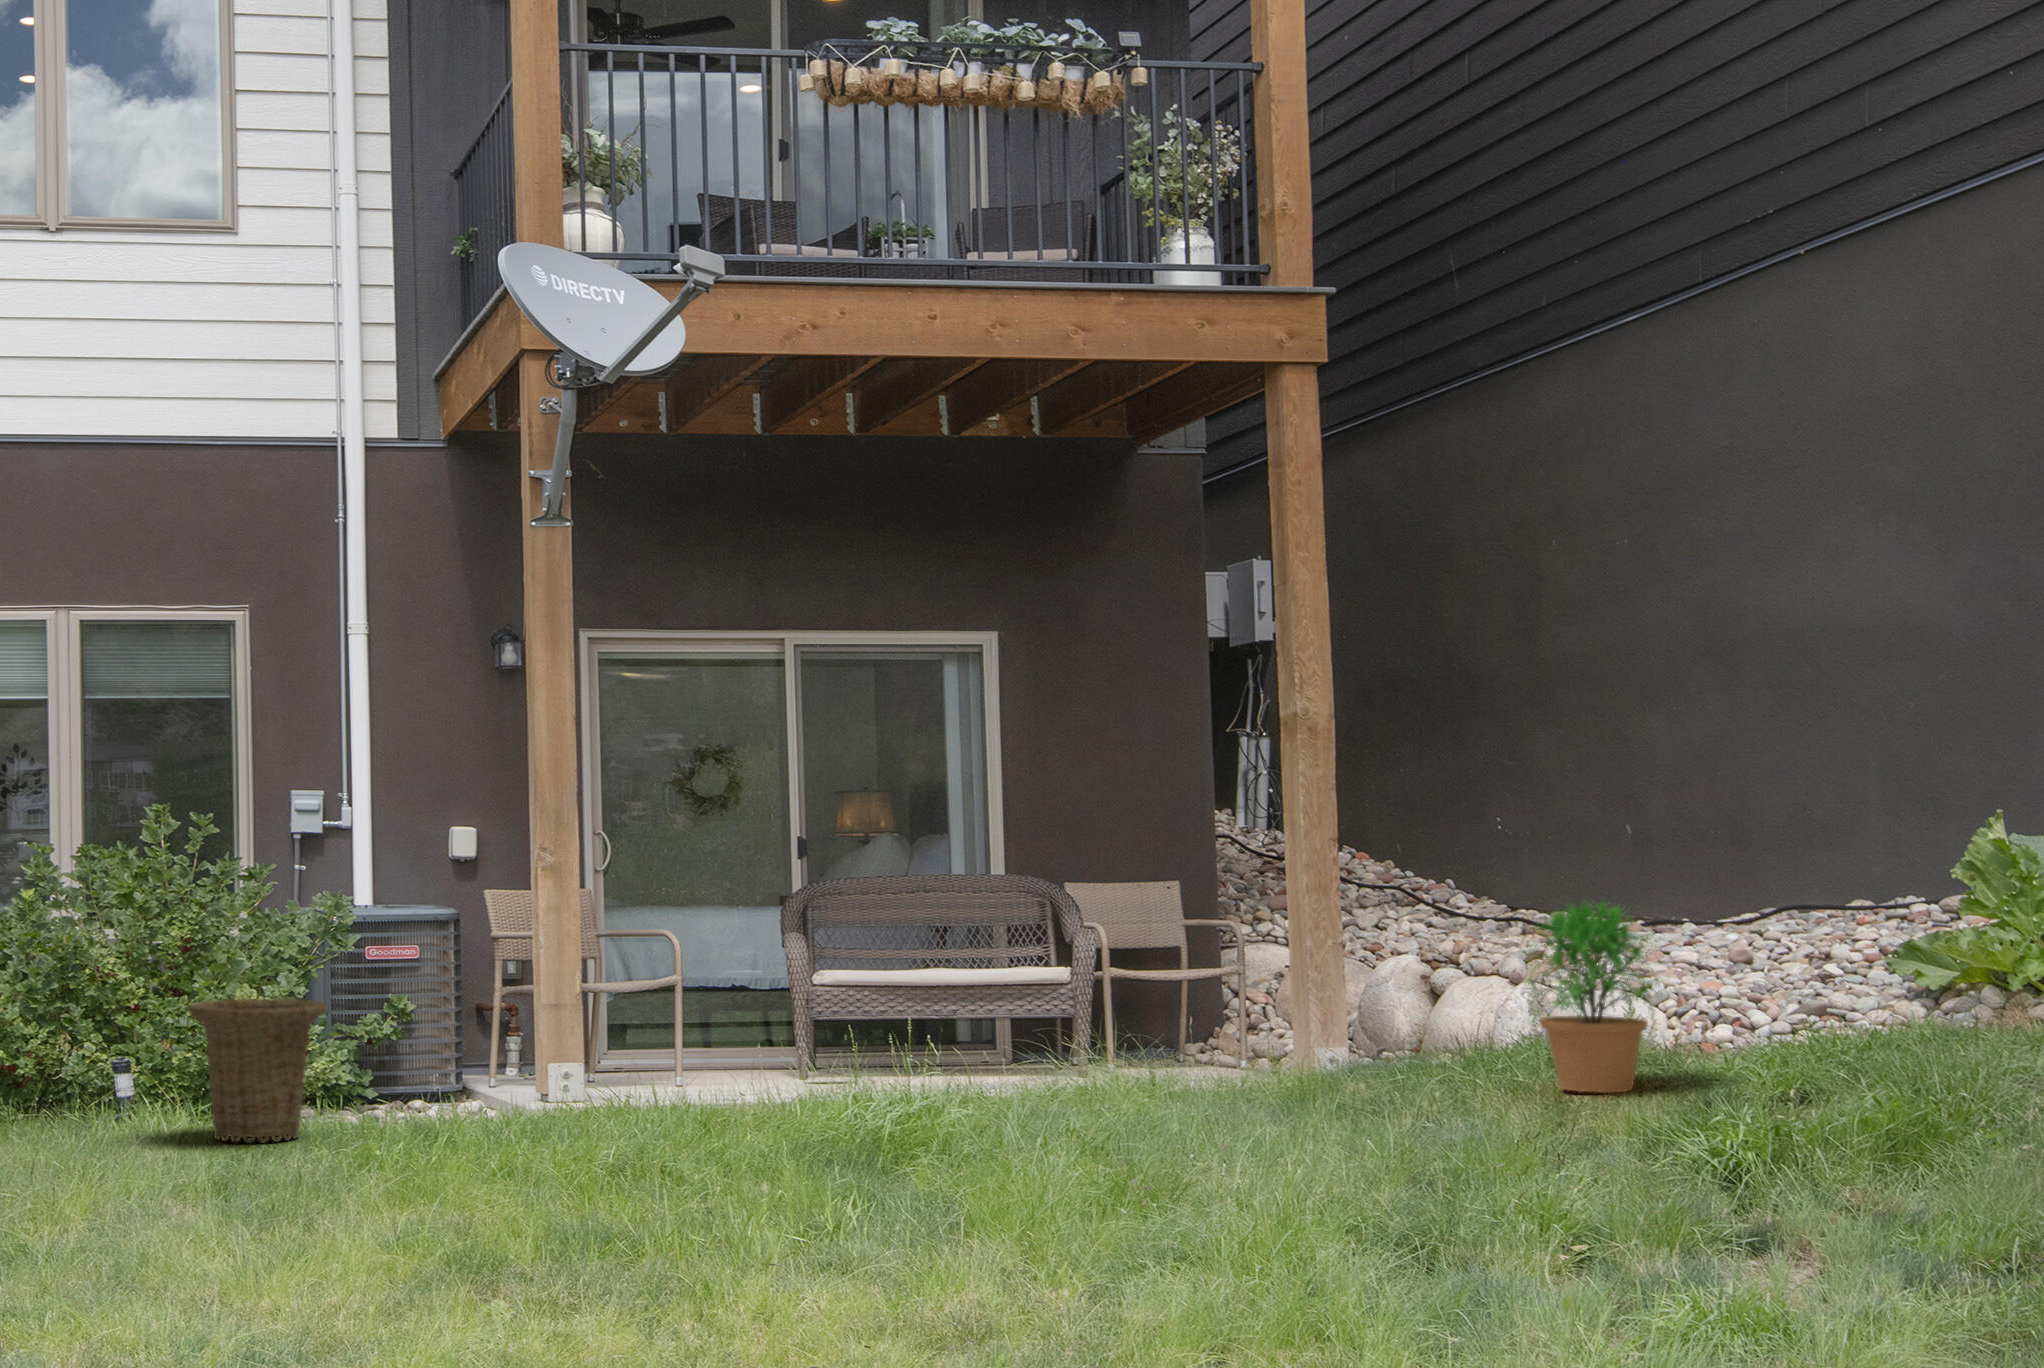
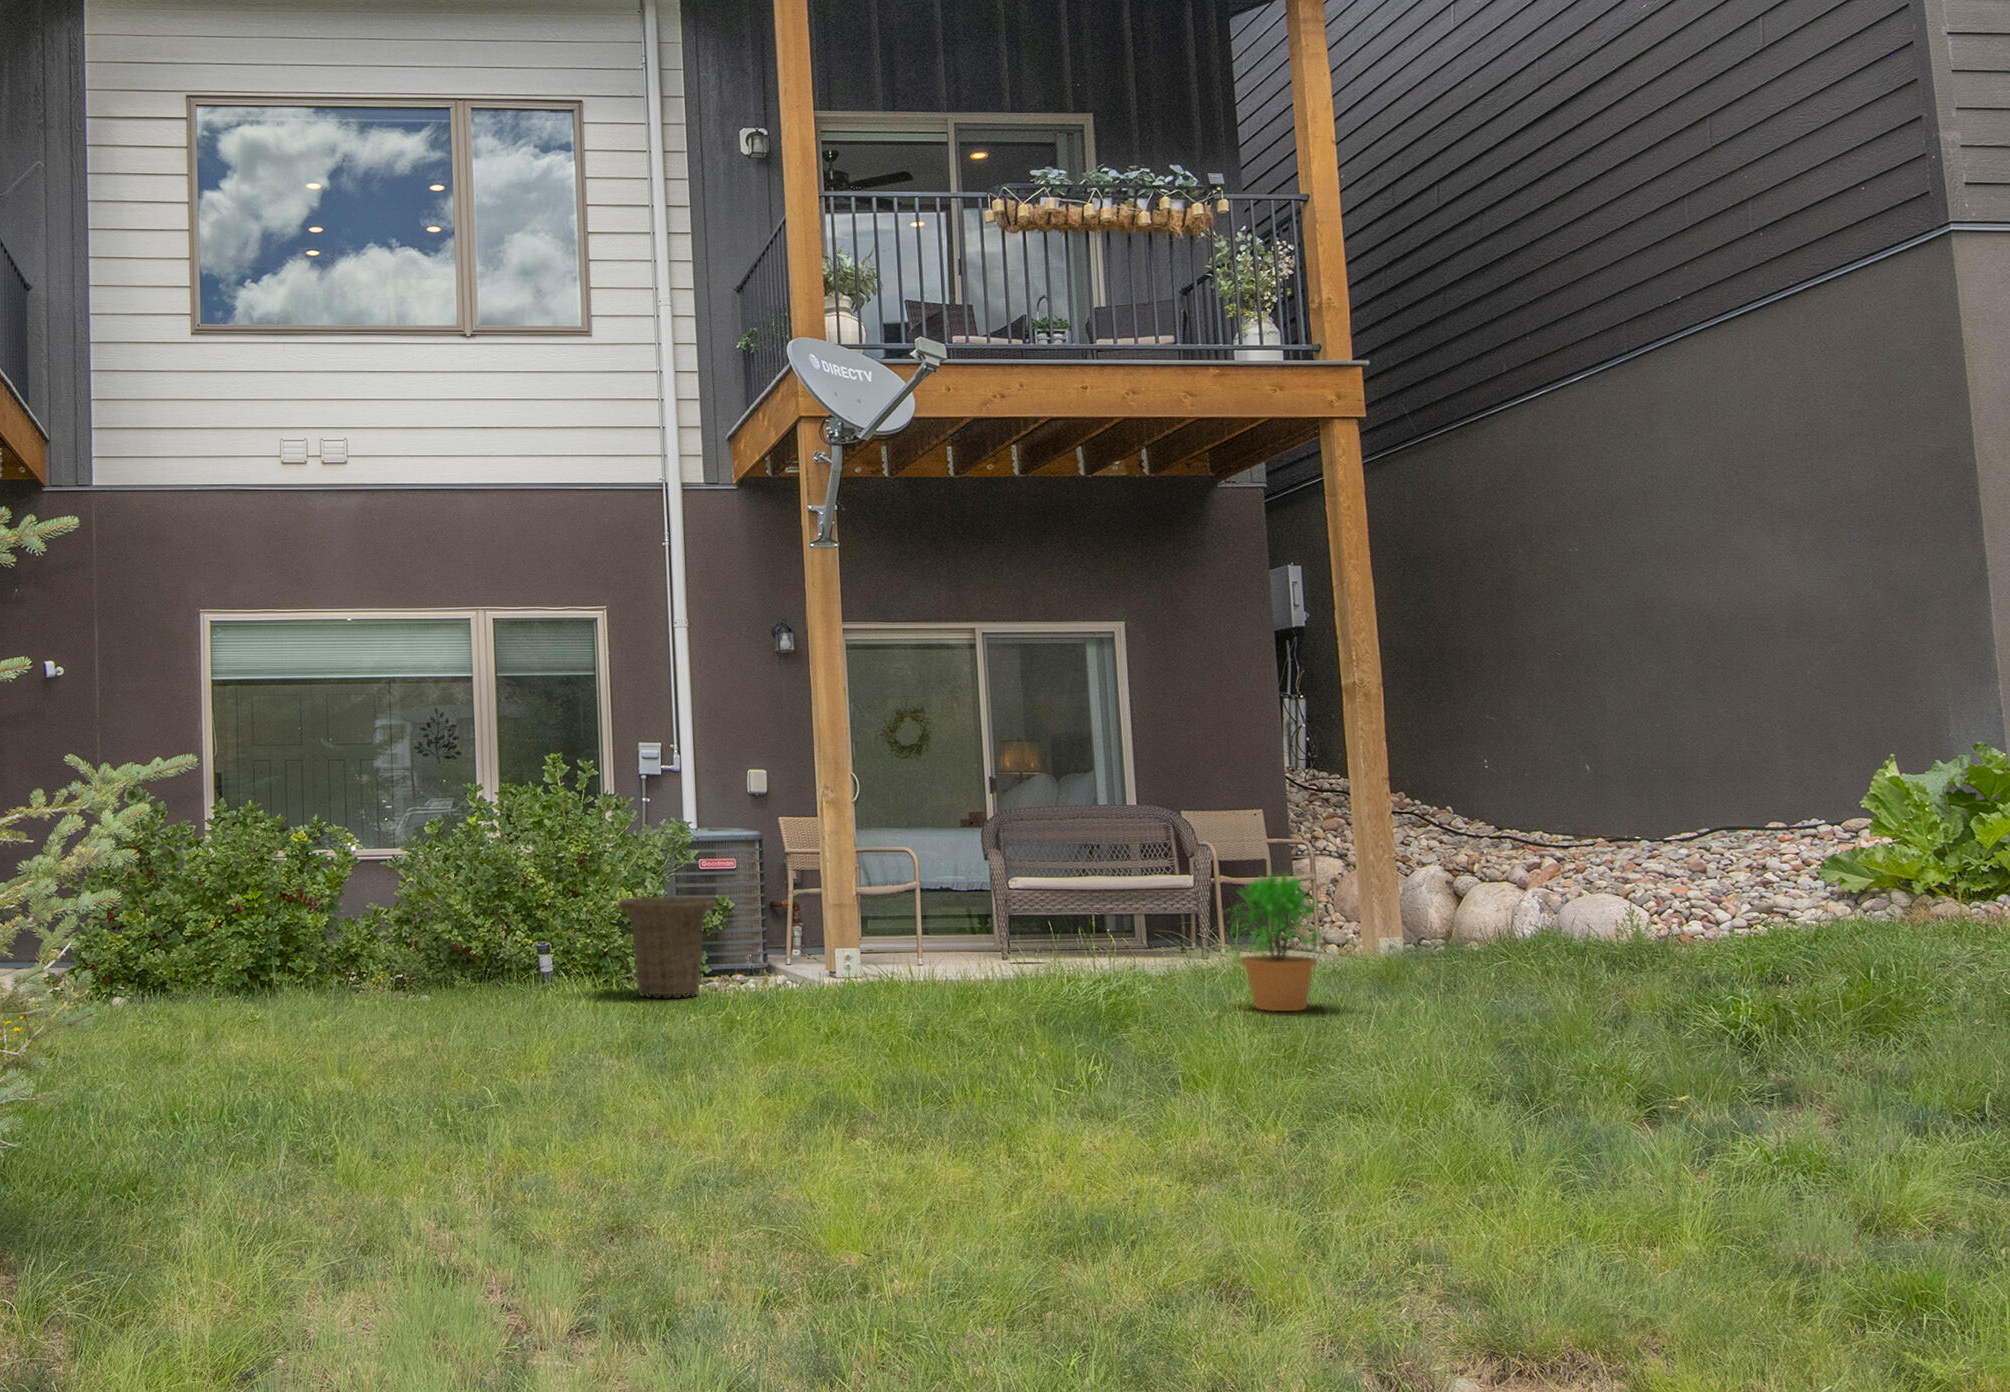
potted plant: present [1525,902,1658,1093] -> present [1231,874,1324,1011]

